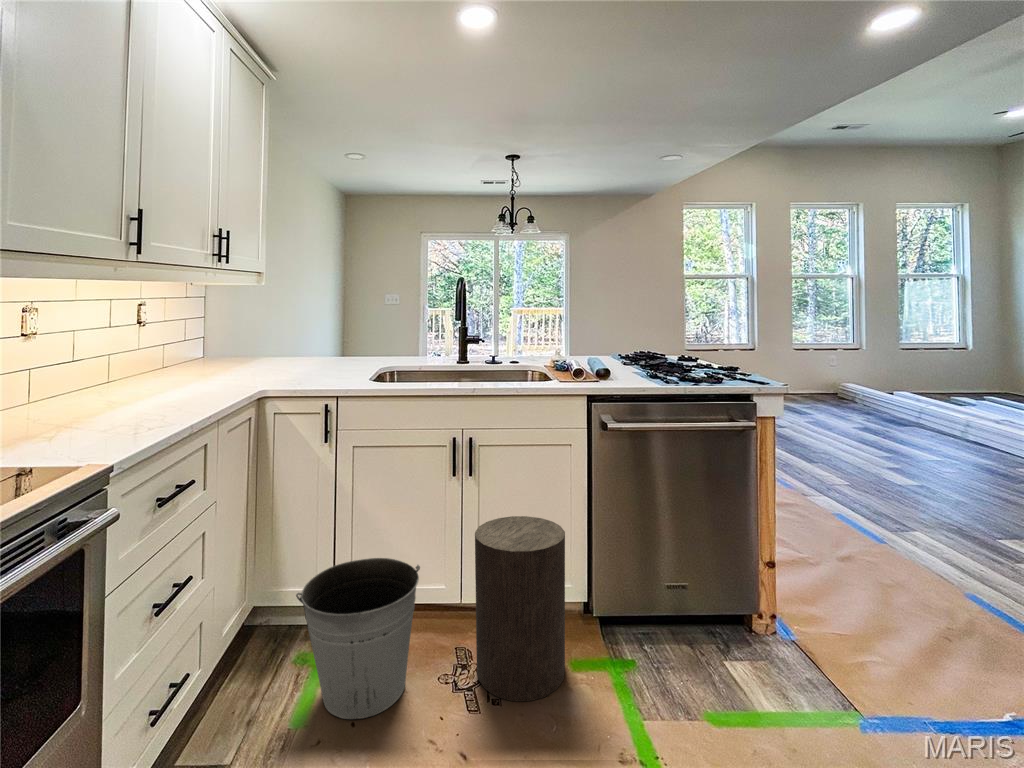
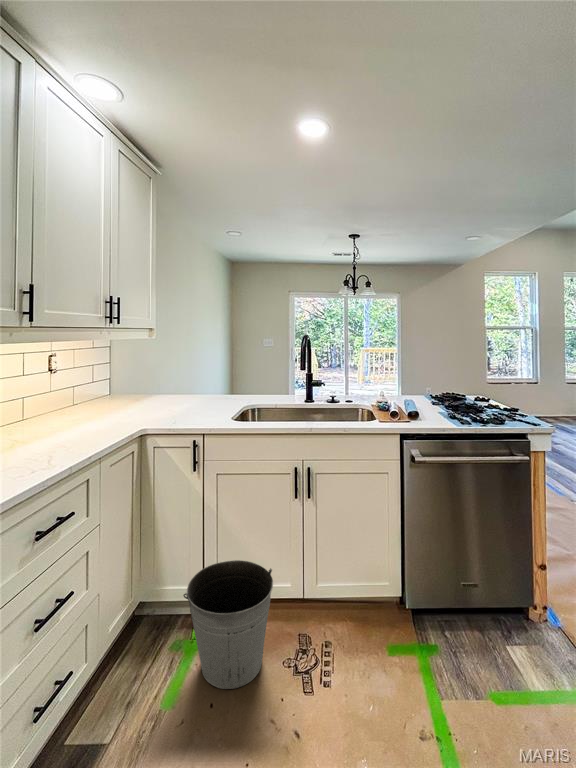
stool: present [475,516,565,701] -> none [315,529,386,677]

